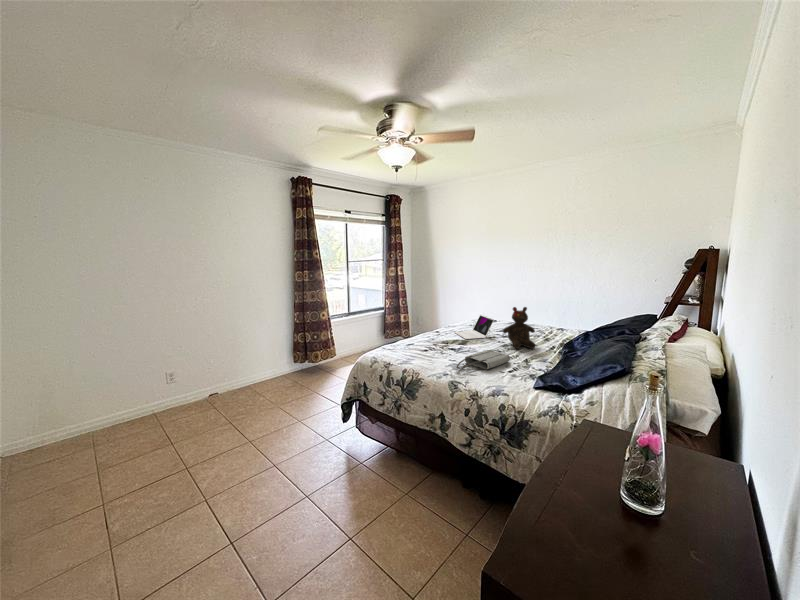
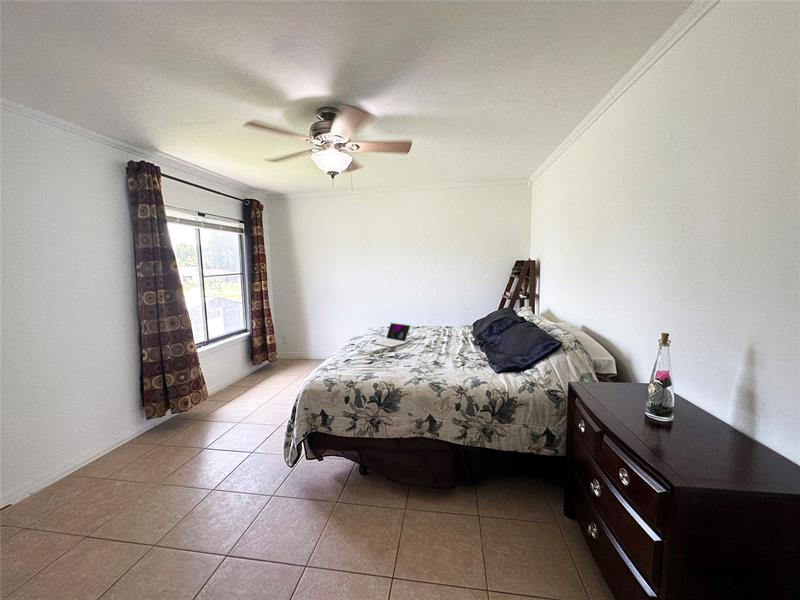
teddy bear: present [503,307,535,349] -> none [426,309,455,347]
tote bag: present [457,350,510,370] -> none [419,351,452,370]

